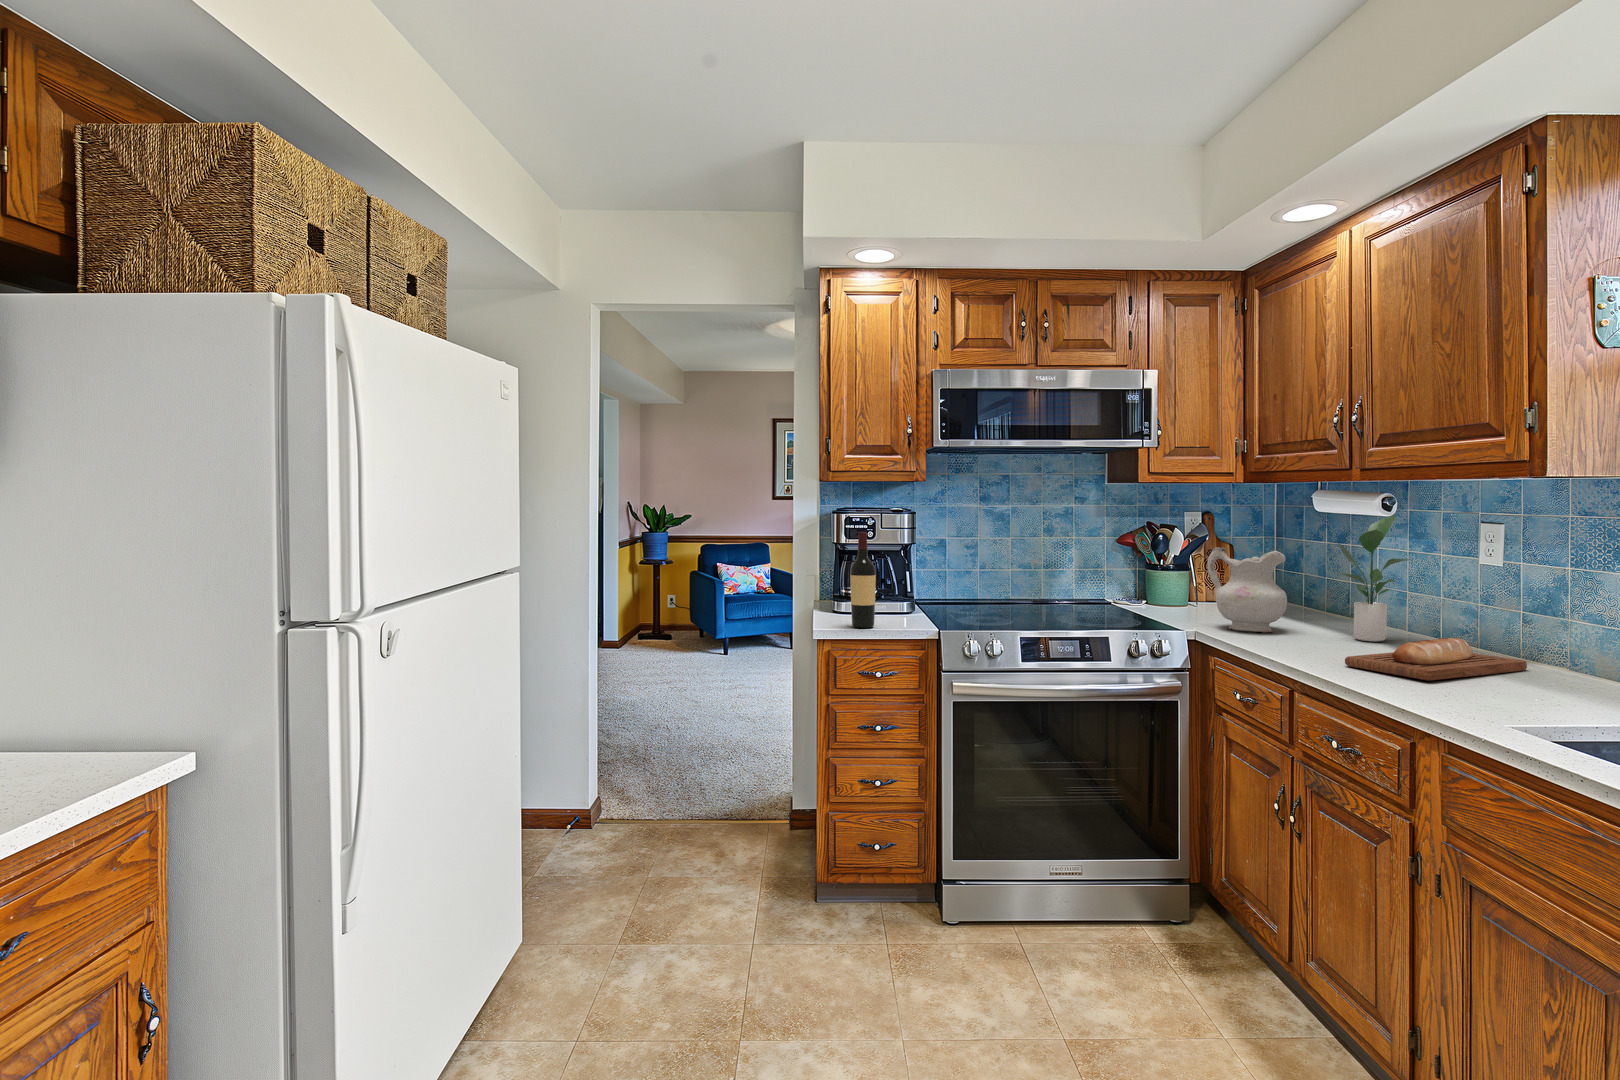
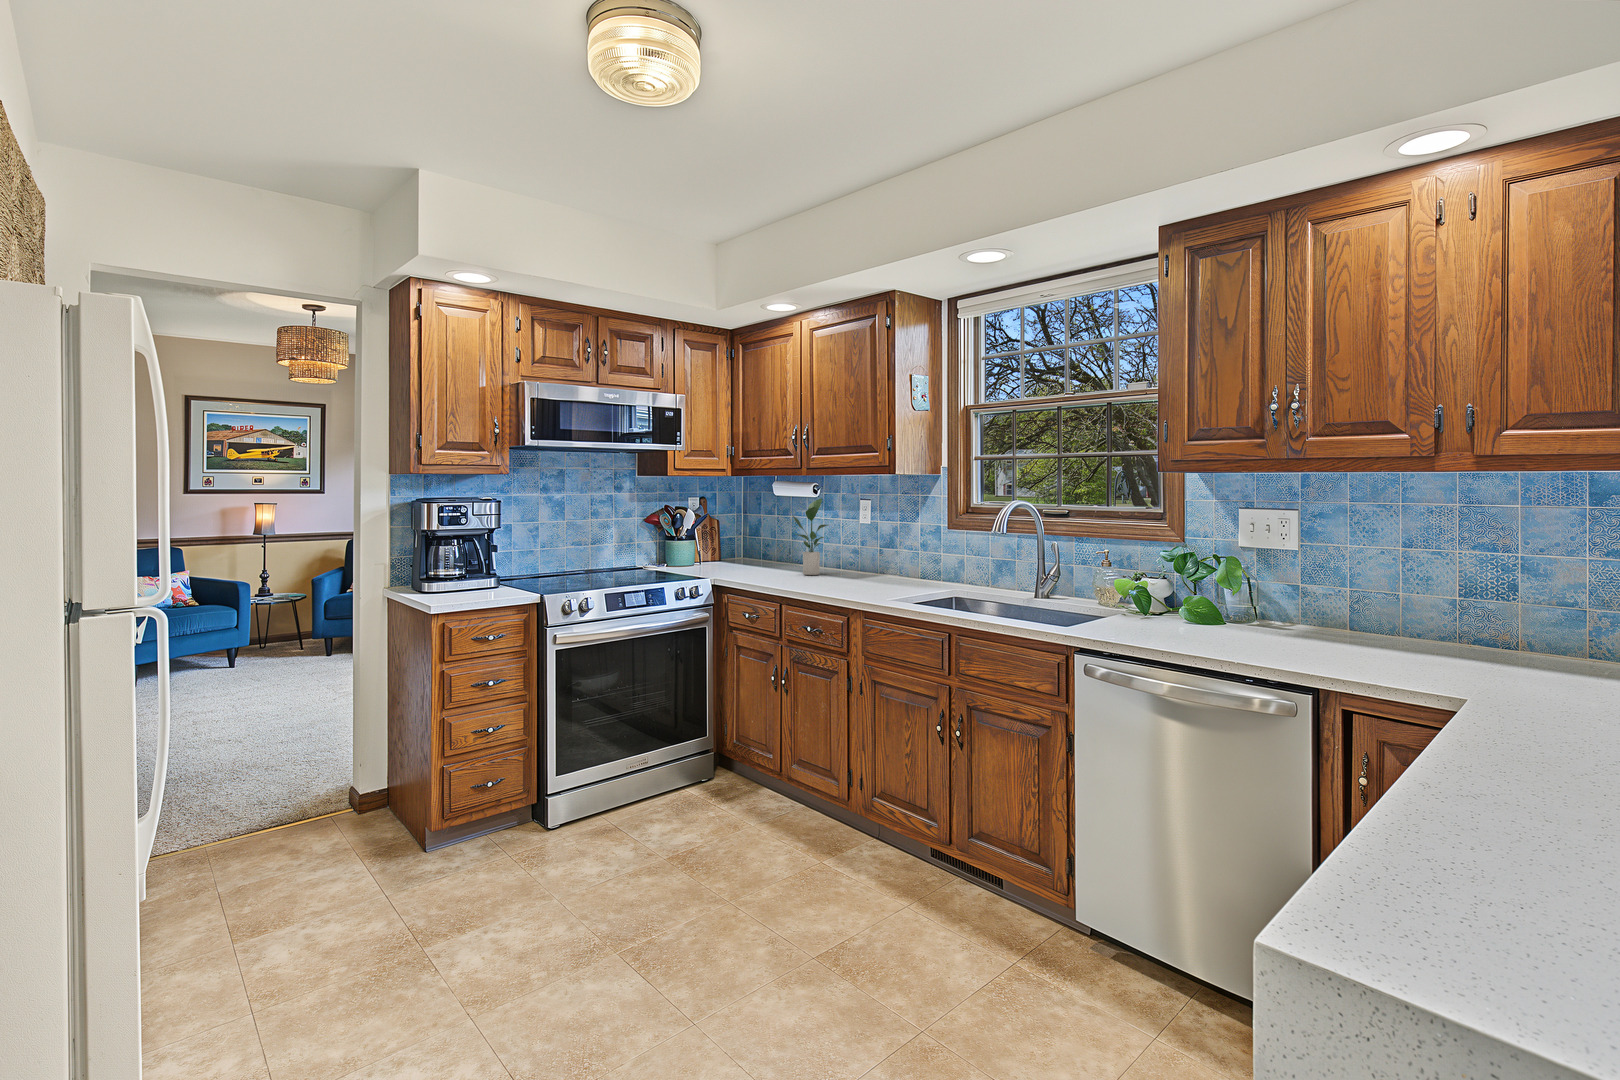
wine bottle: present [850,532,876,628] -> none [460,511,483,590]
ceramic pitcher: present [1207,547,1287,632] -> none [718,520,766,575]
bread loaf: present [1345,638,1527,680] -> none [808,567,888,589]

